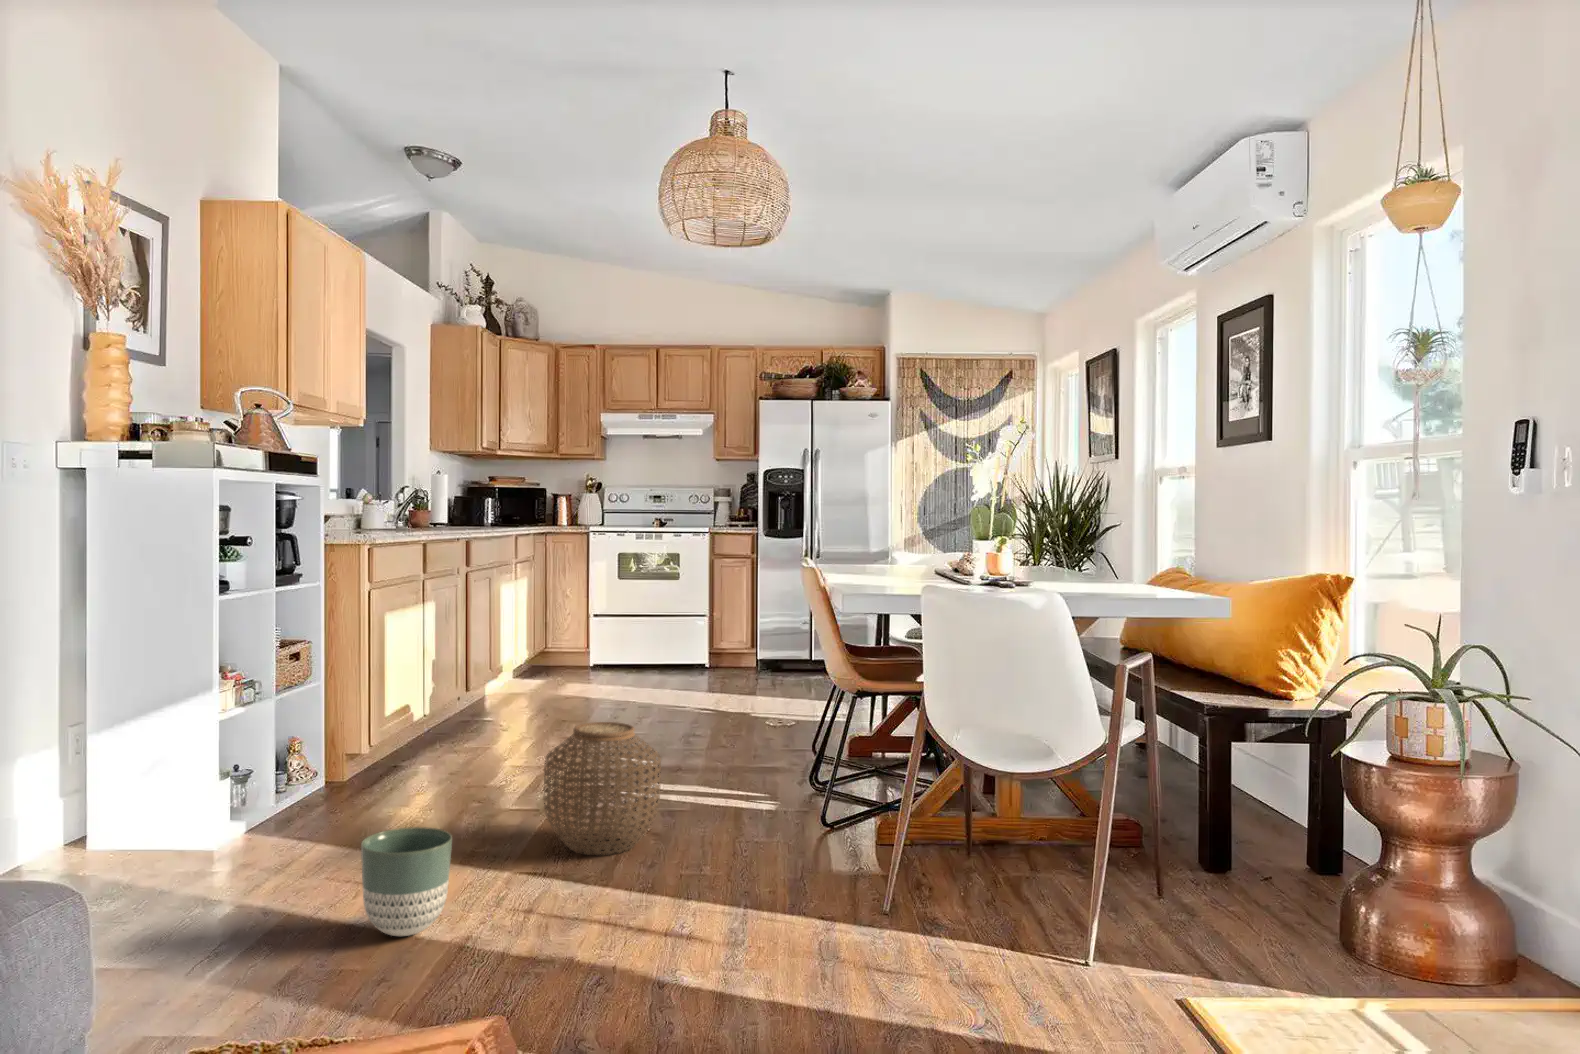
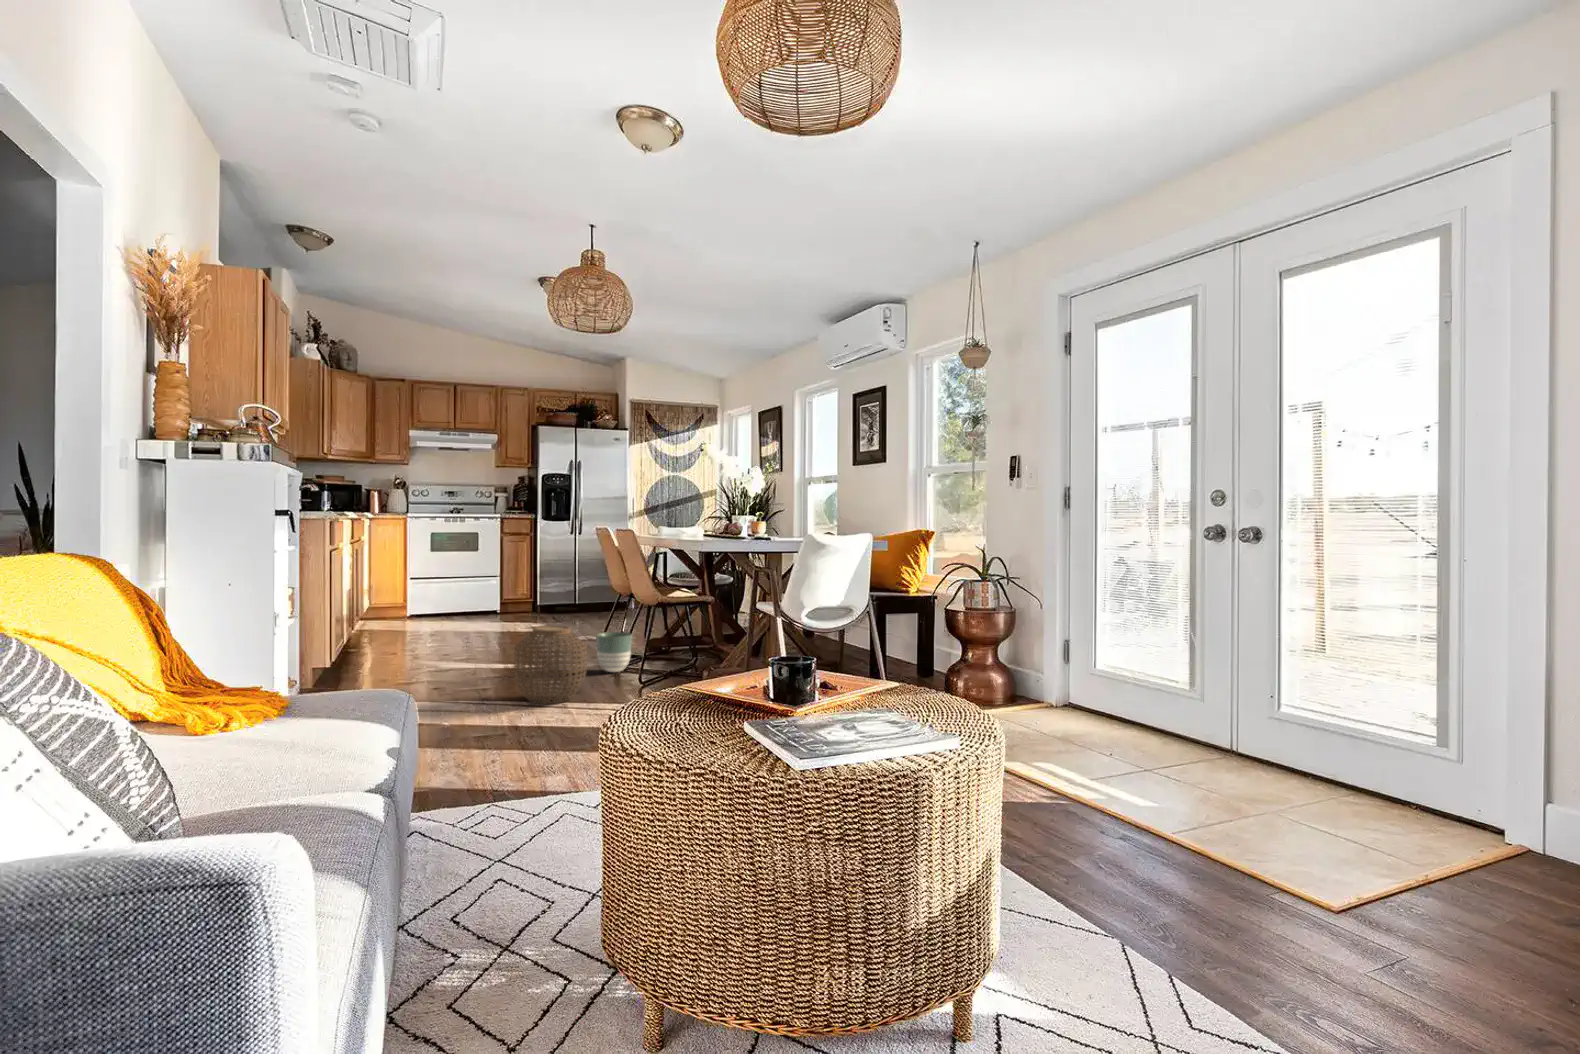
planter: present [361,827,452,936] -> present [597,632,632,672]

